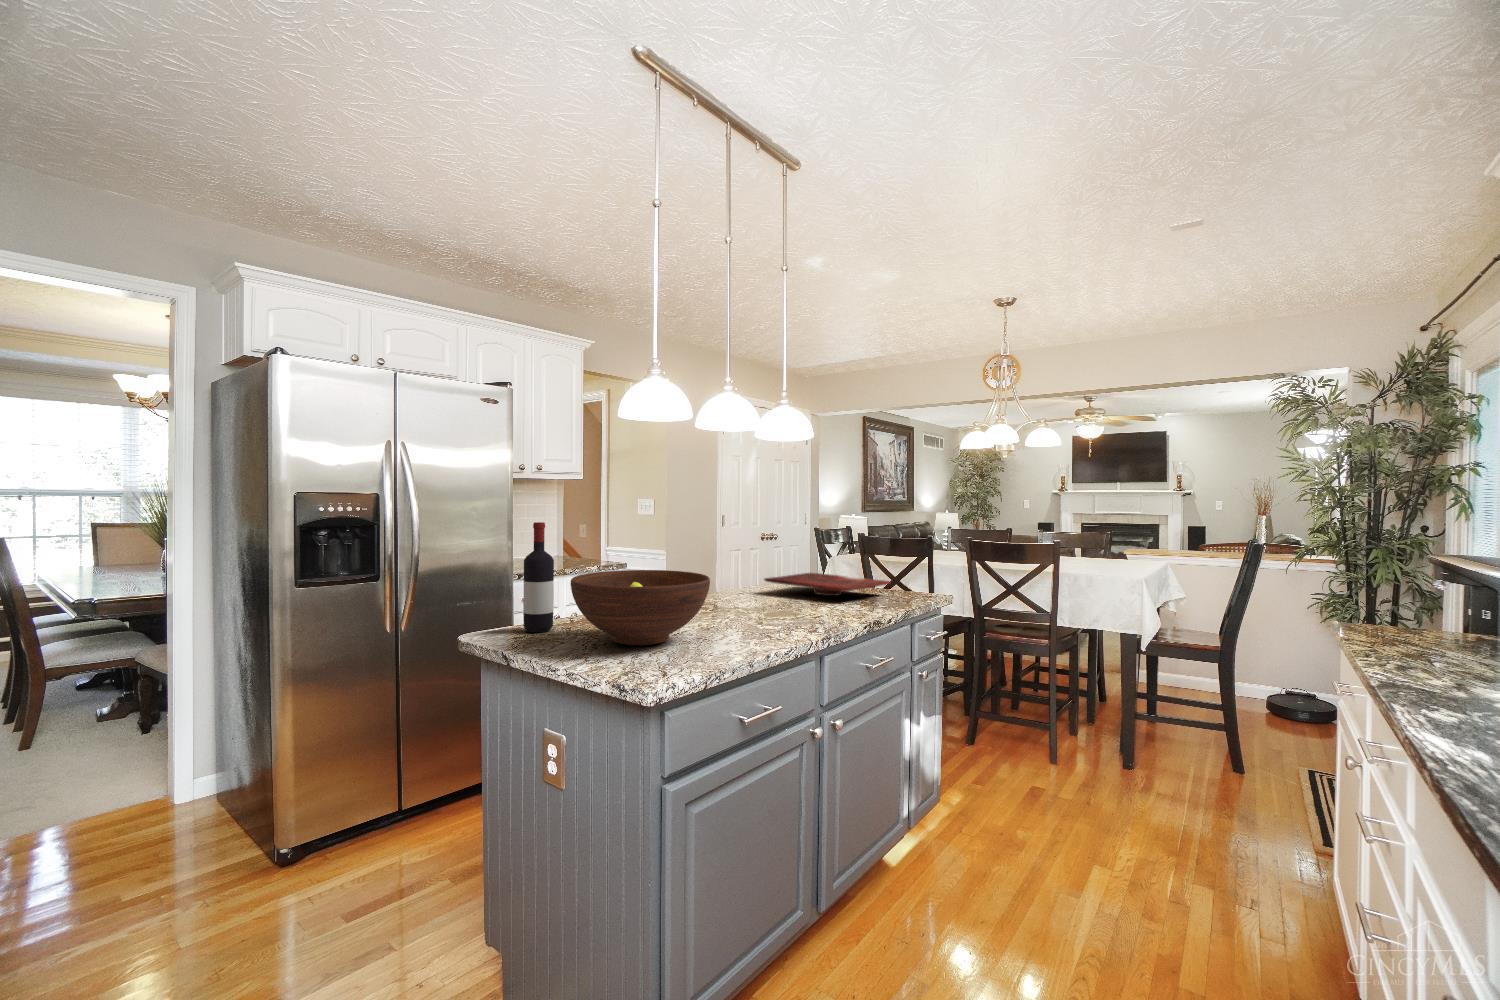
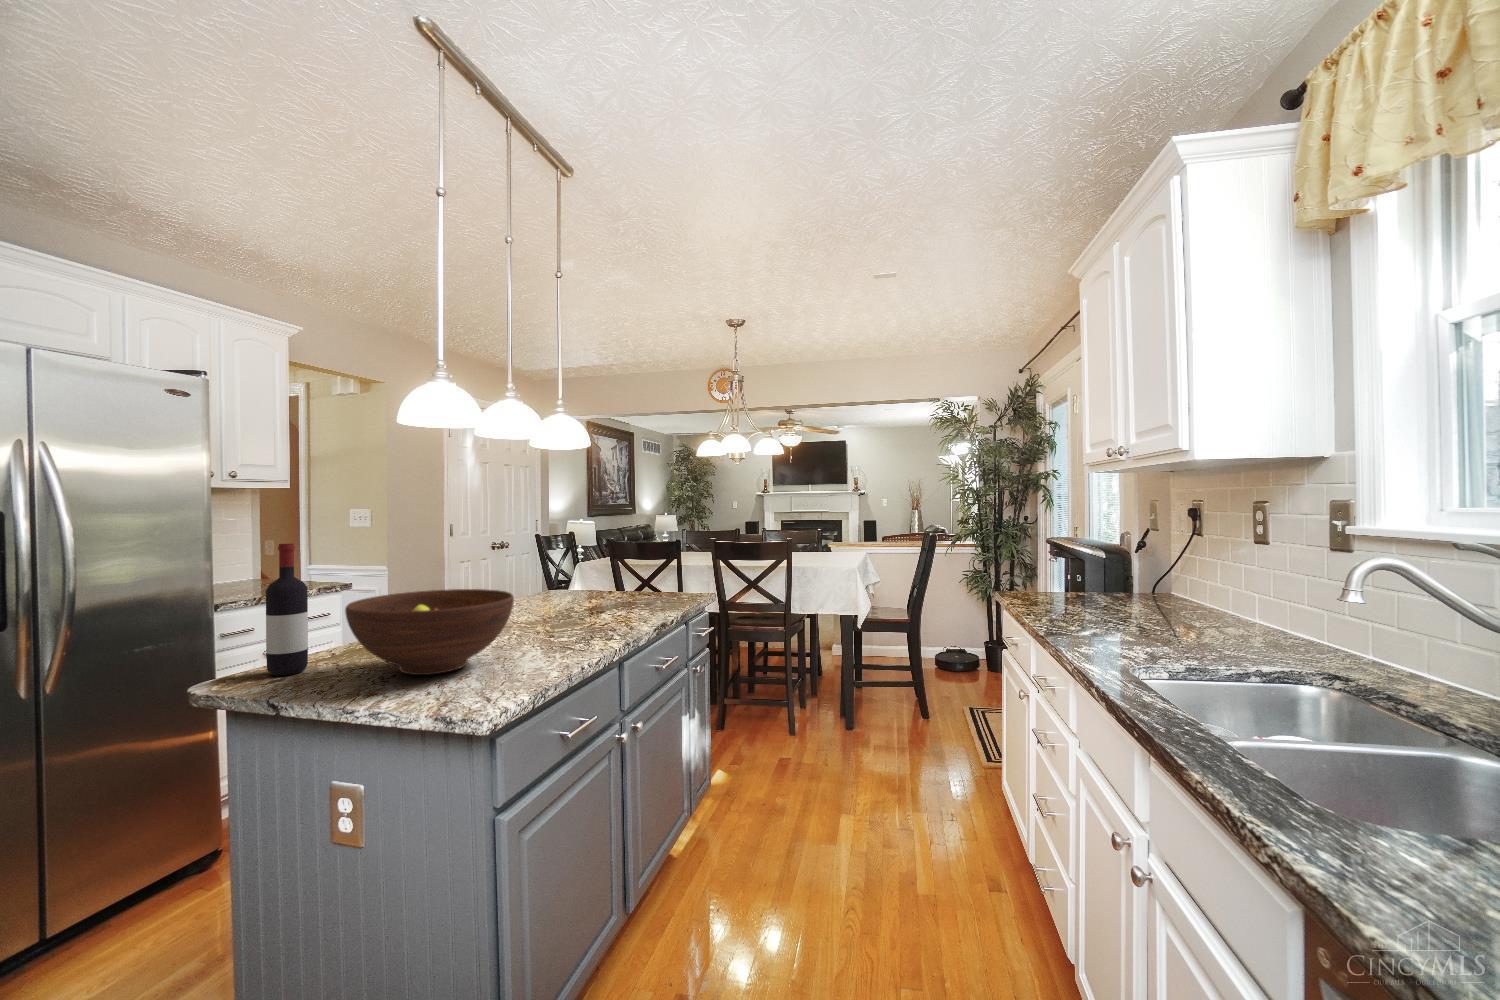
cutting board: present [764,573,891,596] -> none [536,581,664,603]

